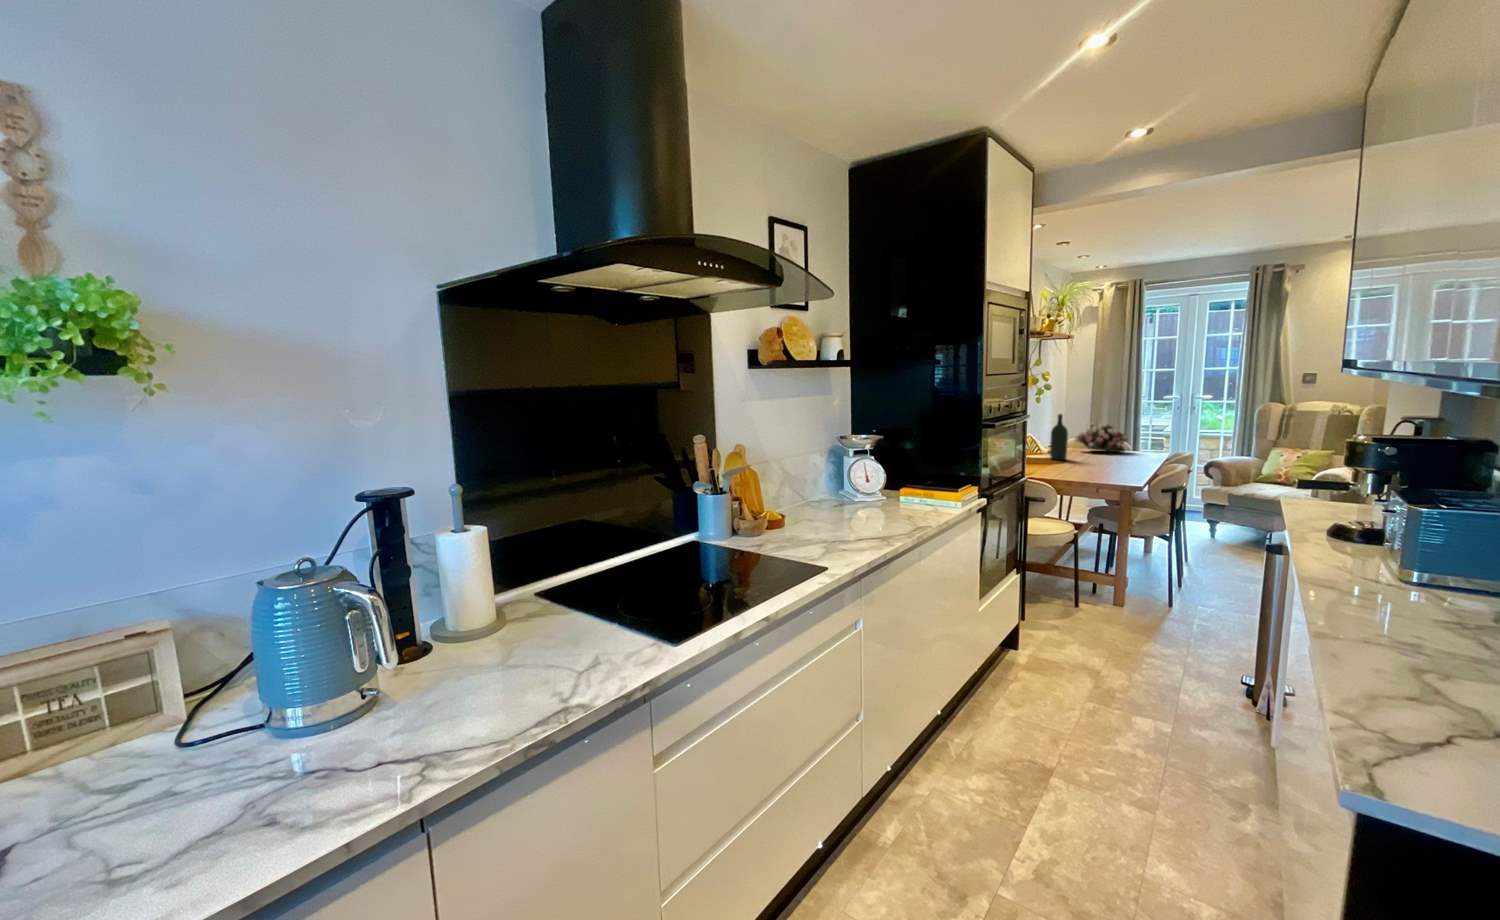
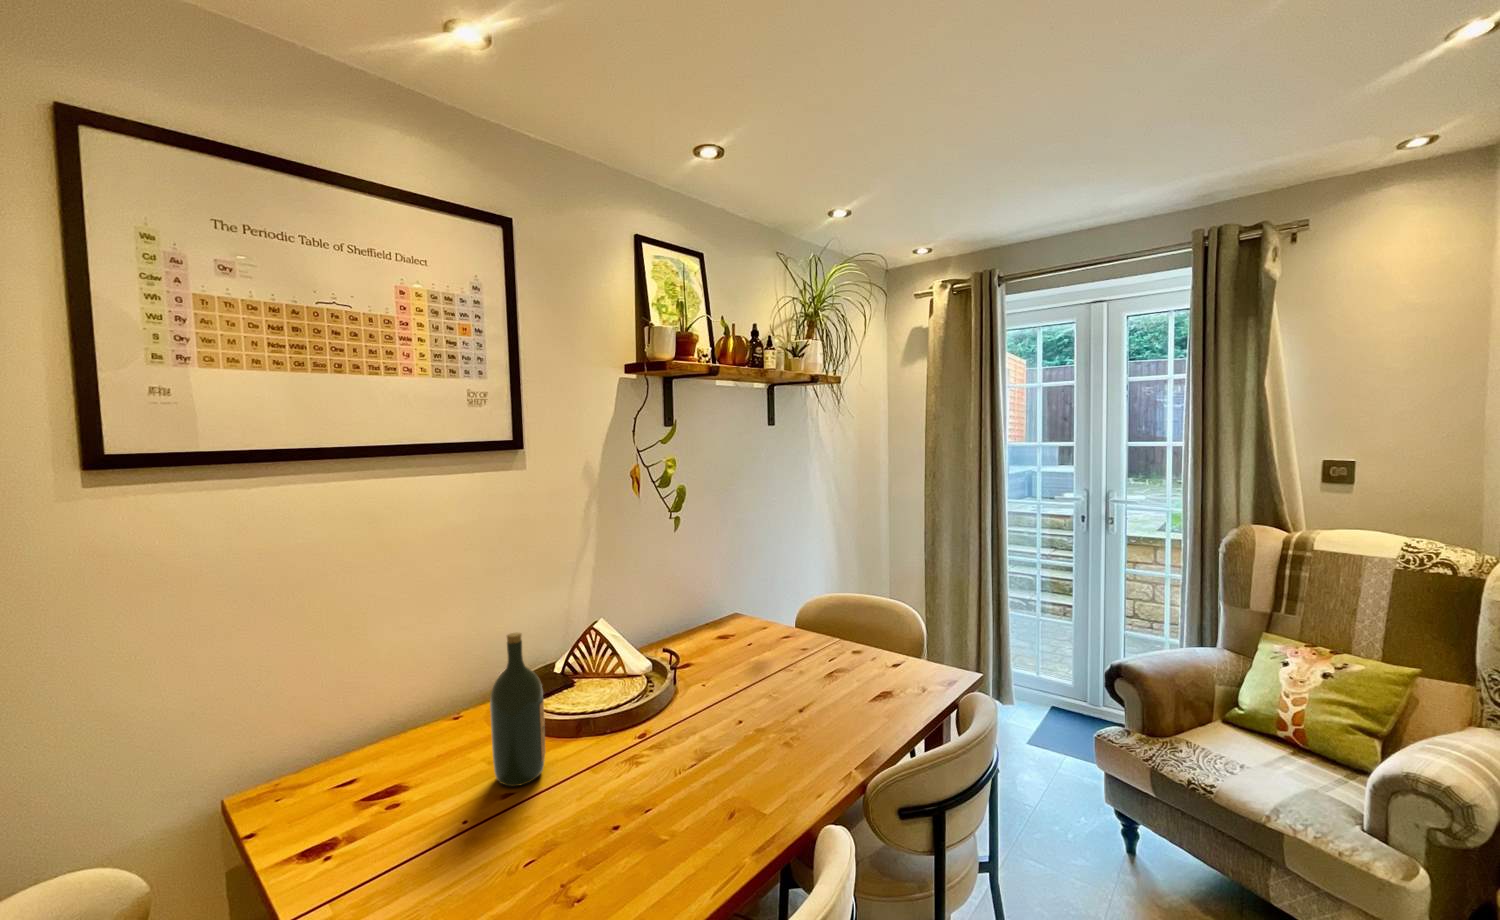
flower arrangement: present [1074,423,1127,452] -> none [728,601,850,694]

